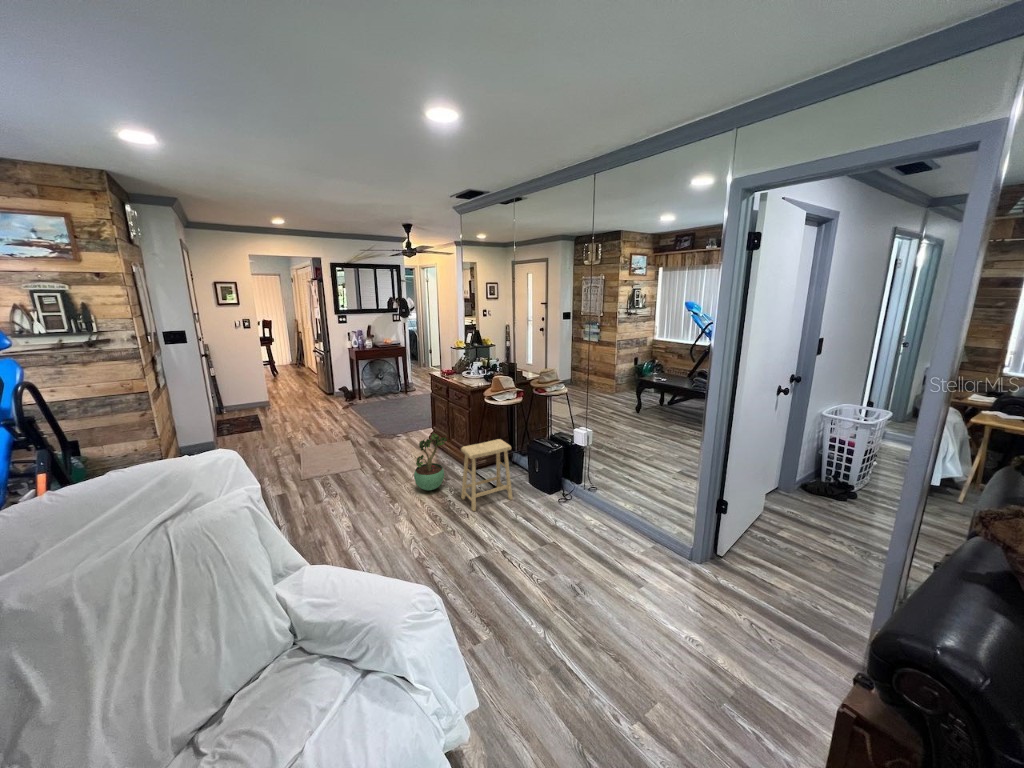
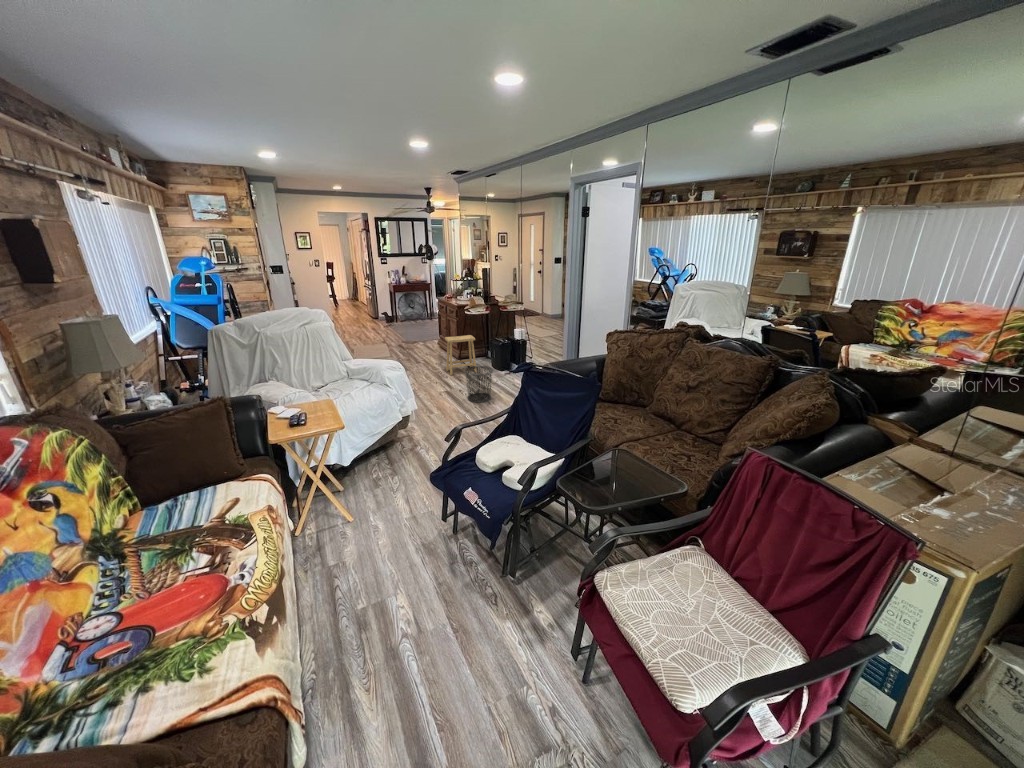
potted plant: present [414,433,447,490] -> none [420,330,440,366]
waste bin: none [527,515,581,594] -> present [465,366,493,402]

